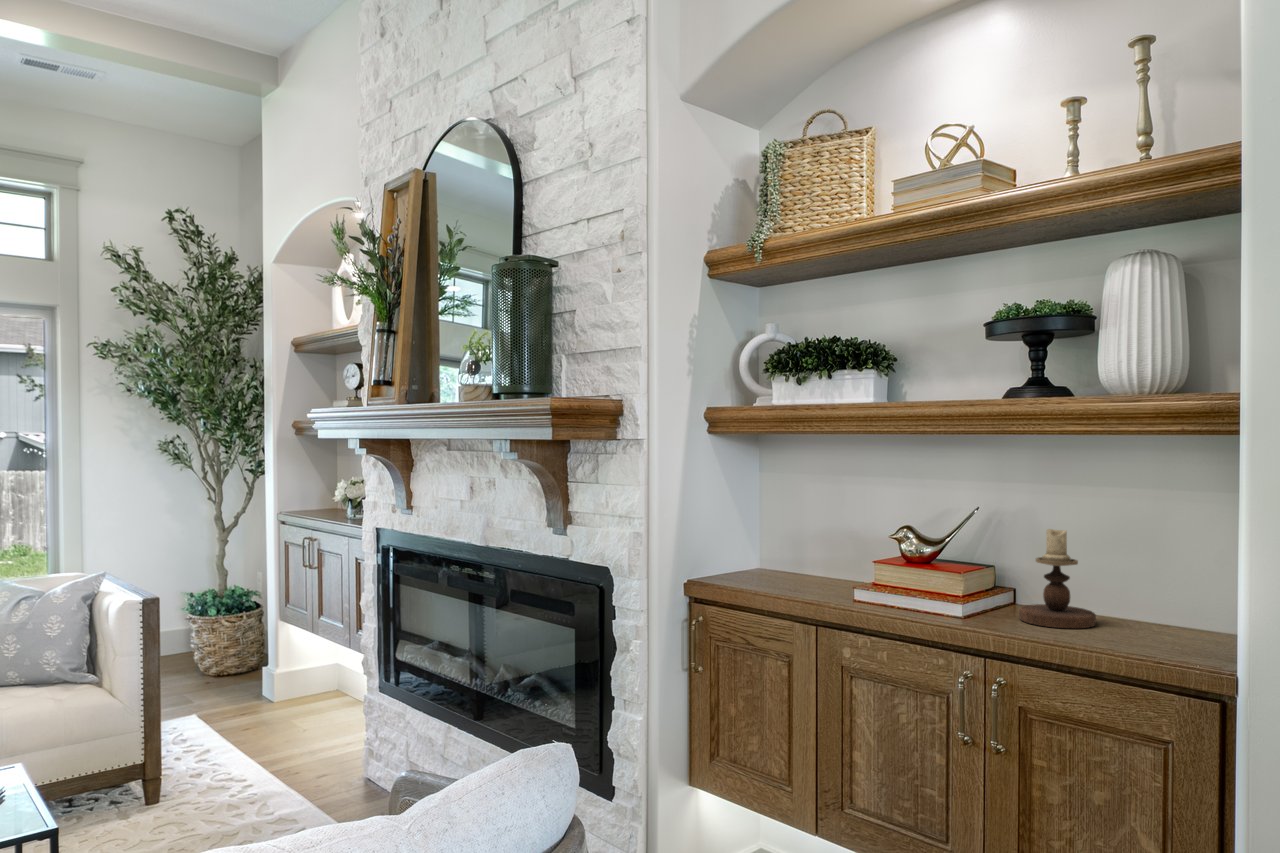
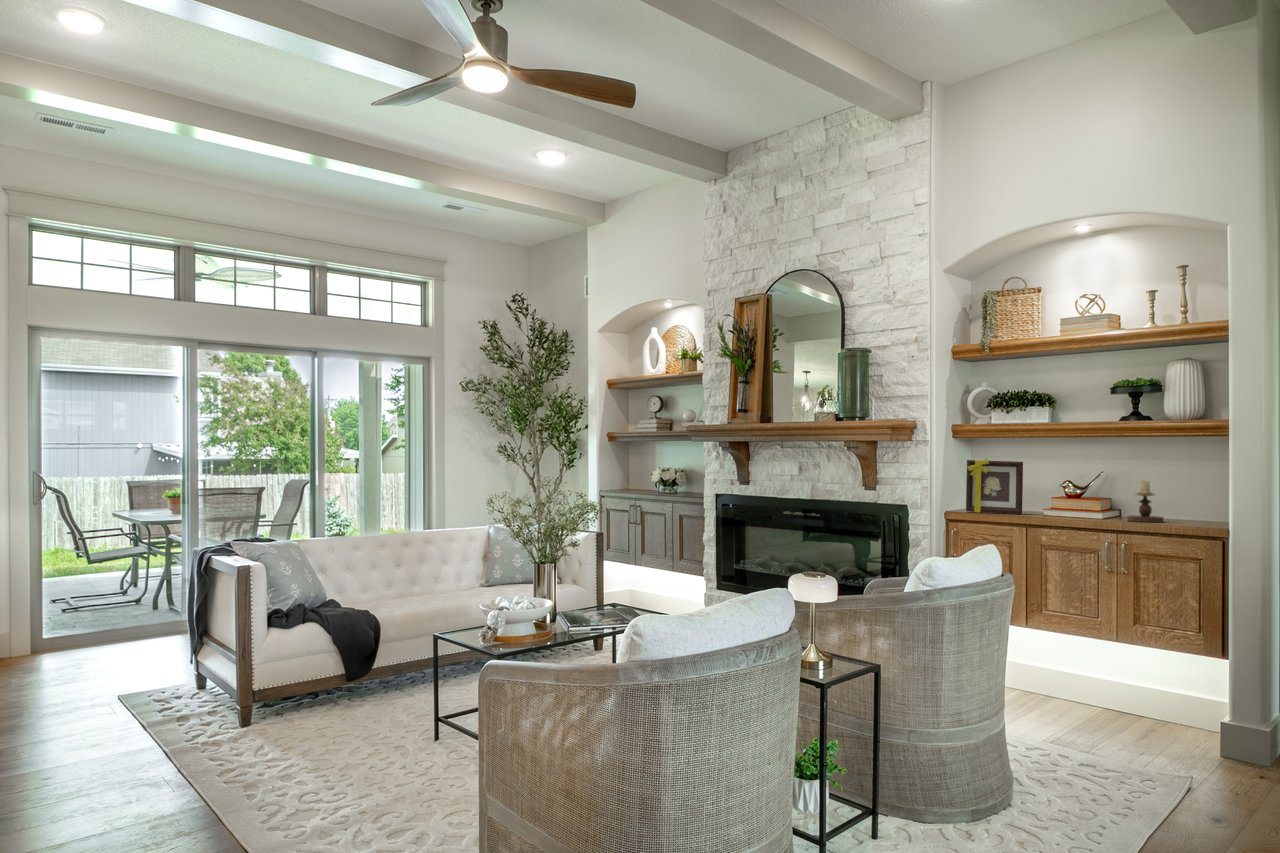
picture frame: none [724,474,832,588] -> present [966,458,1023,514]

